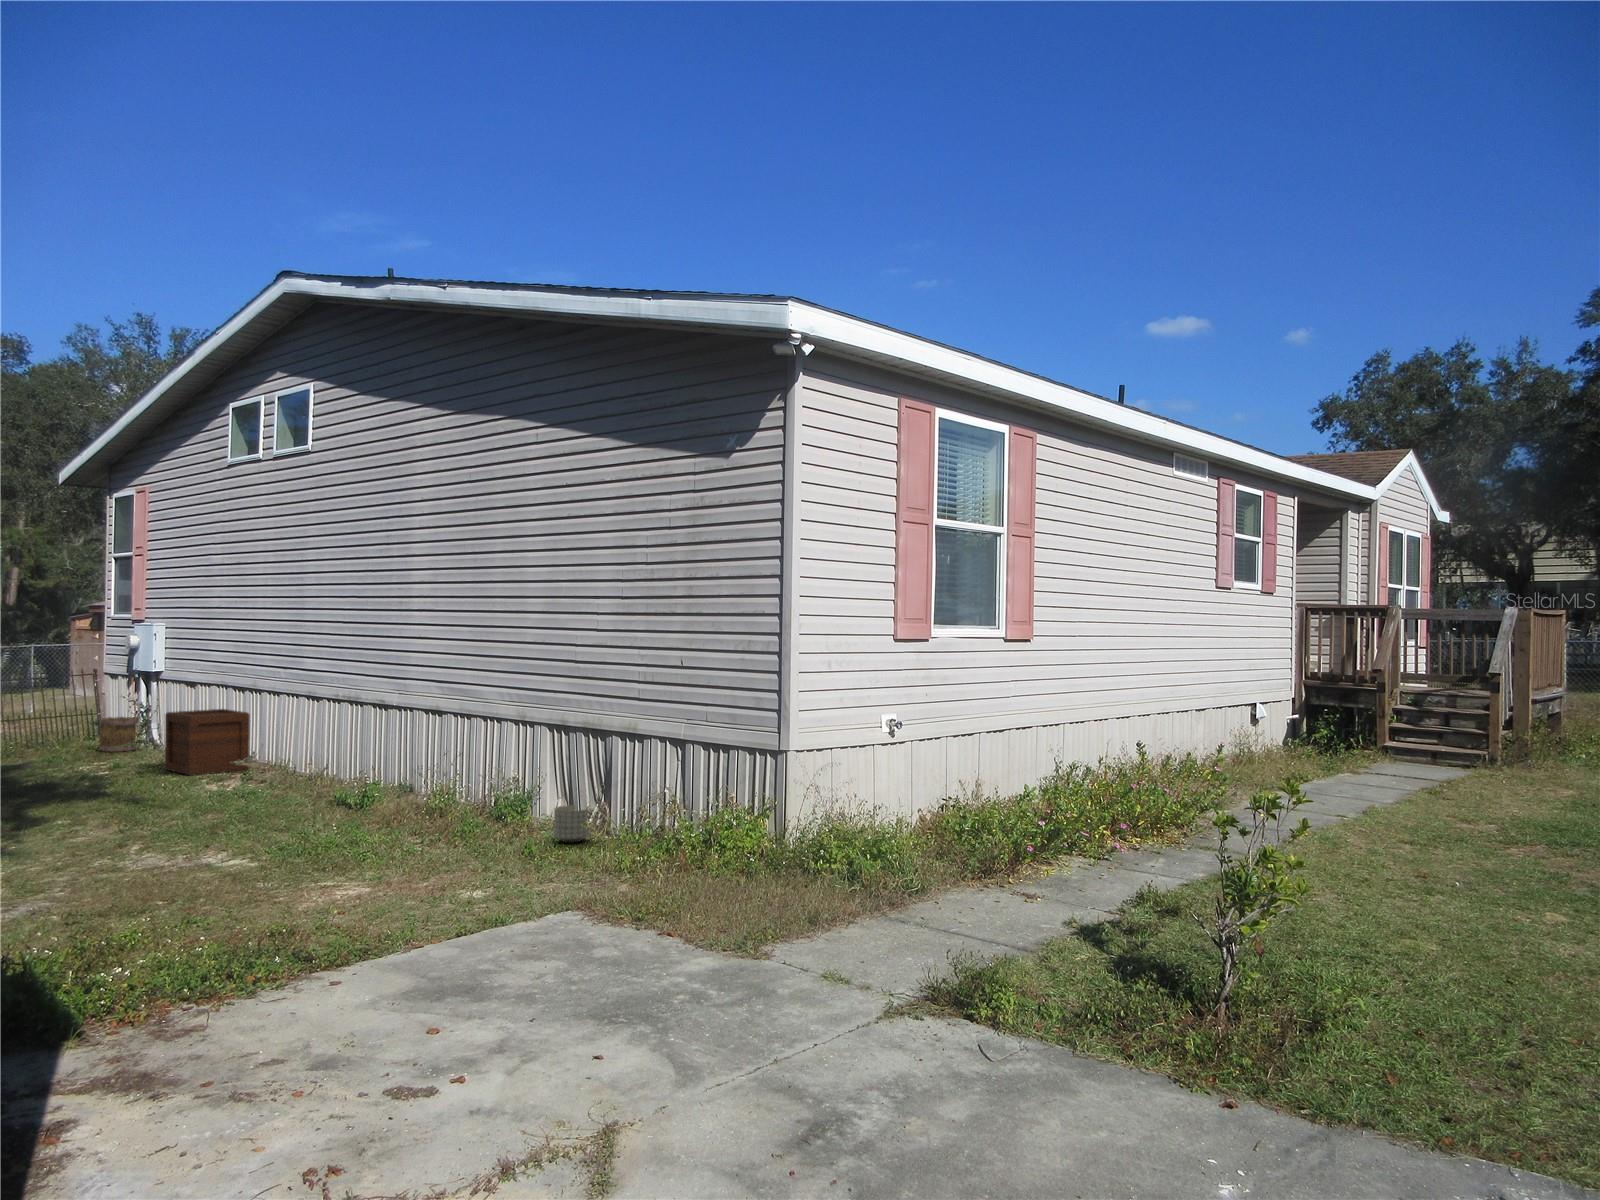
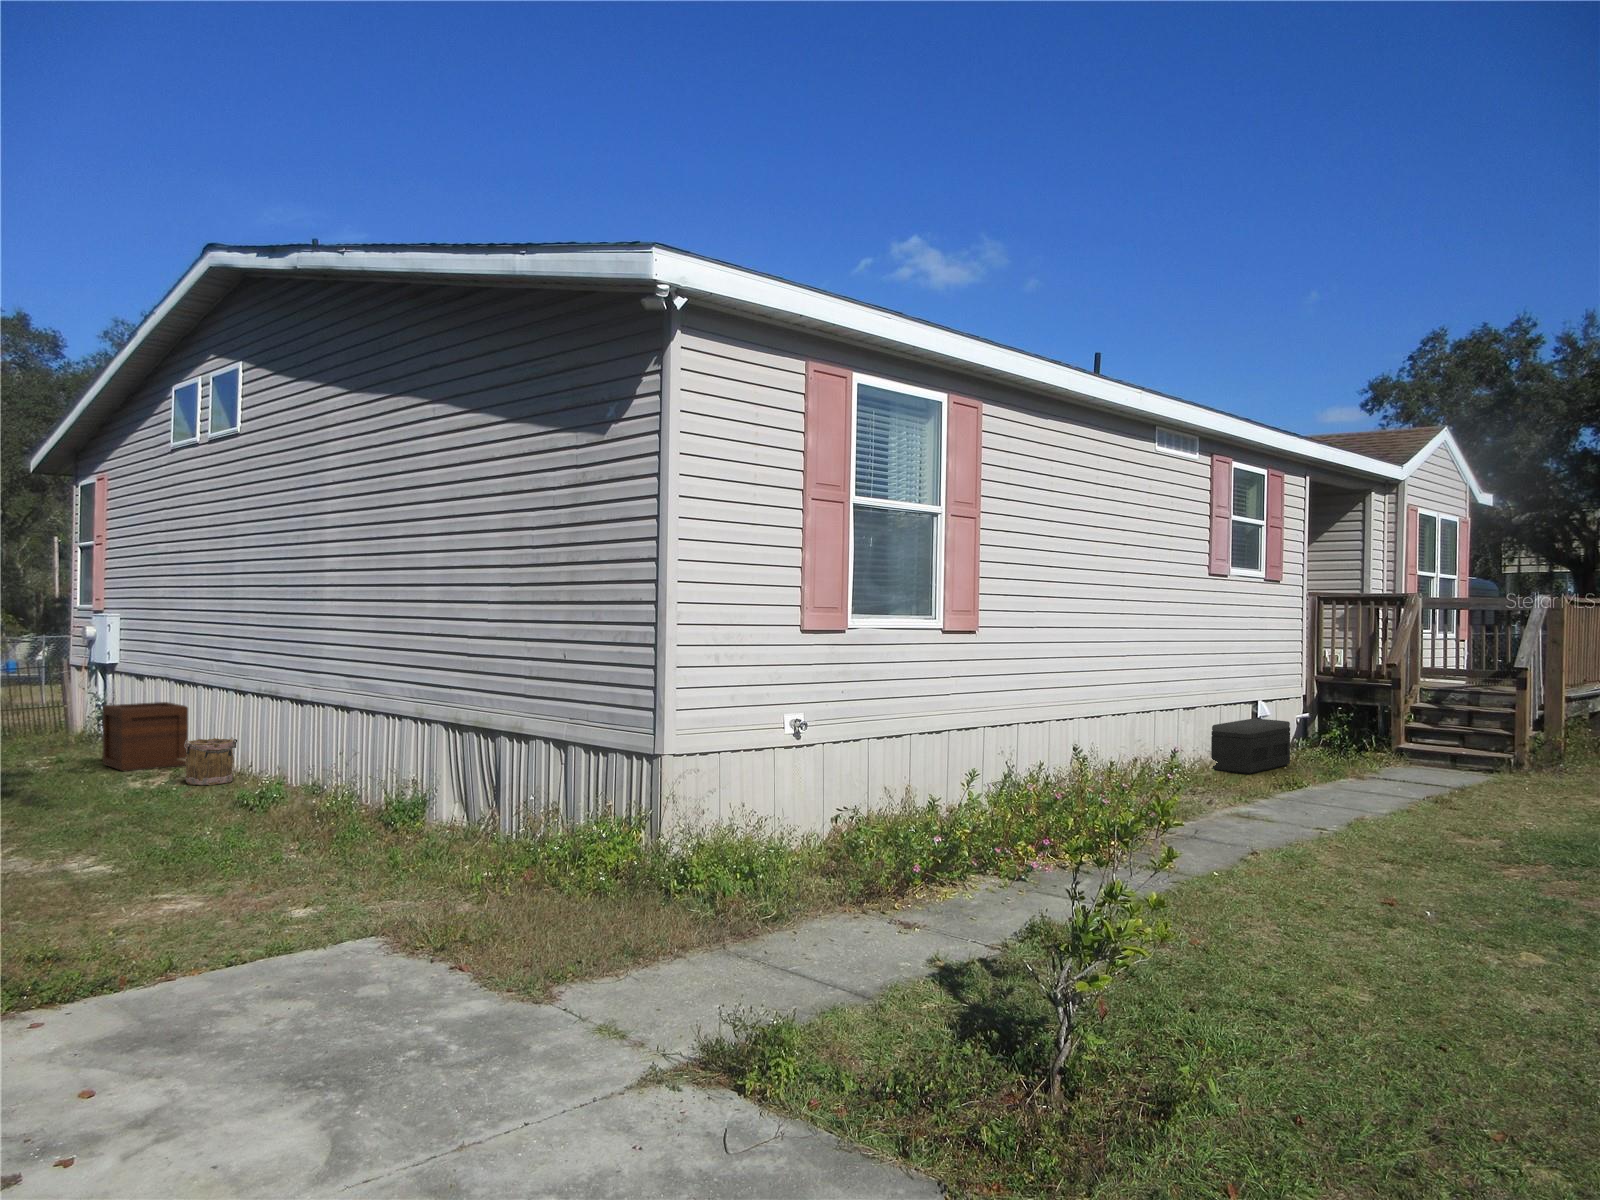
bucket: present [99,717,139,752] -> present [185,737,237,785]
storage bench: none [1219,720,1288,771] -> present [1211,719,1290,774]
planter: present [554,805,589,843] -> none [437,811,477,852]

